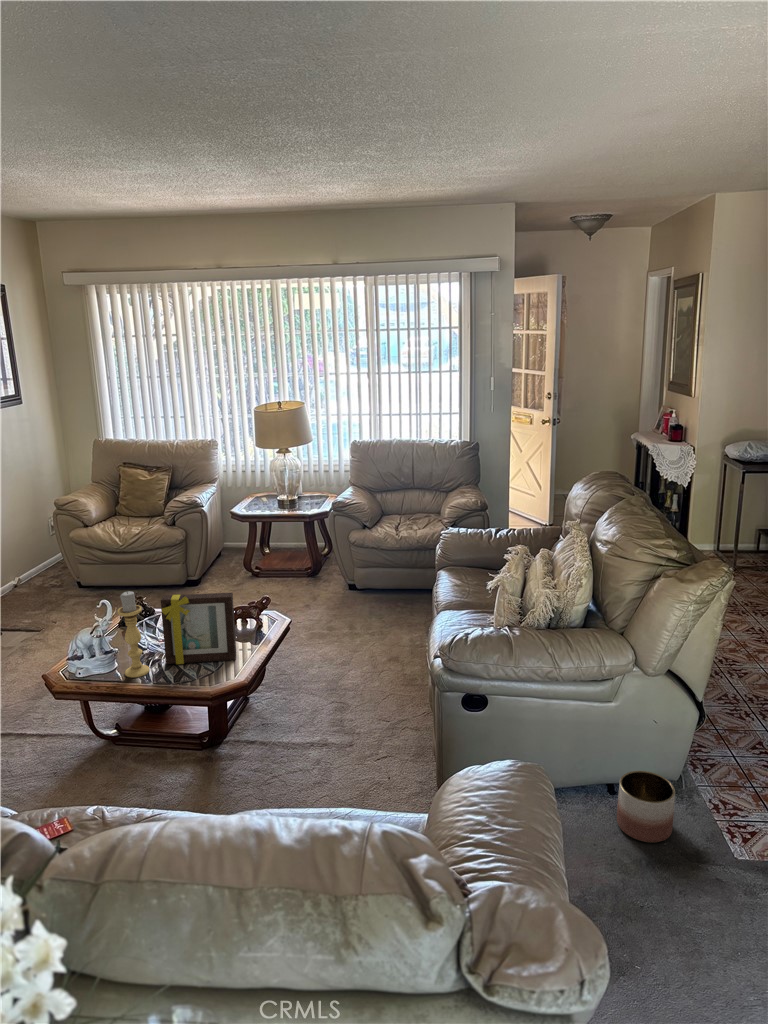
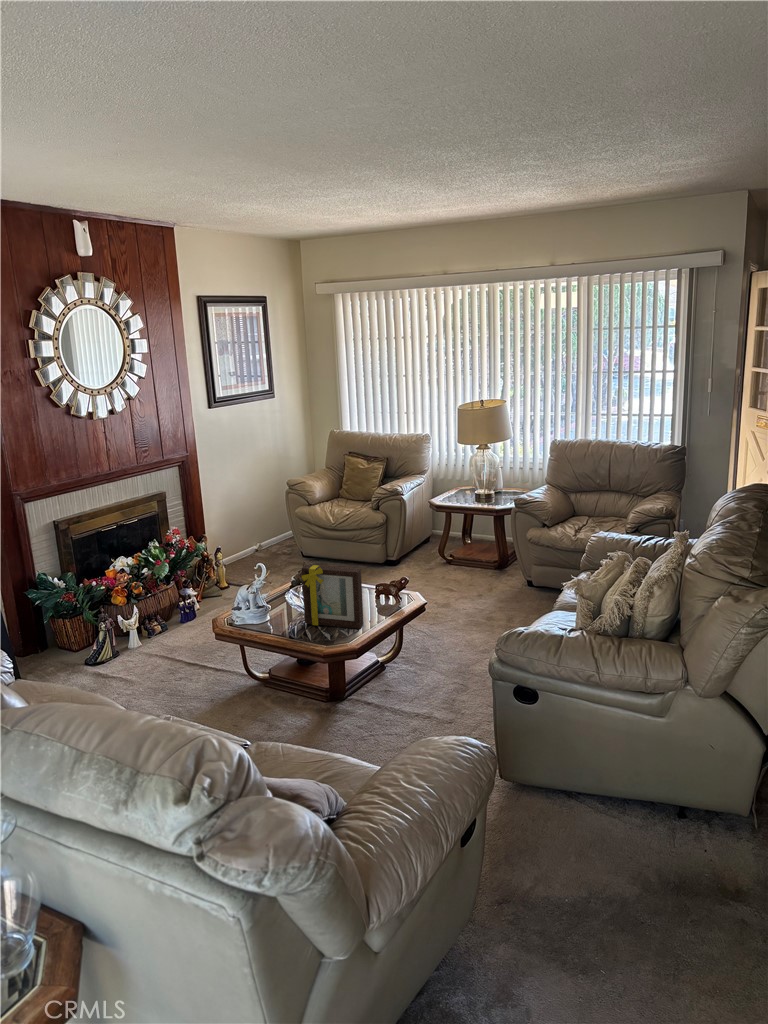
candle holder: present [118,591,150,678] -> none [267,557,291,631]
planter: present [617,771,675,842] -> none [667,803,731,882]

